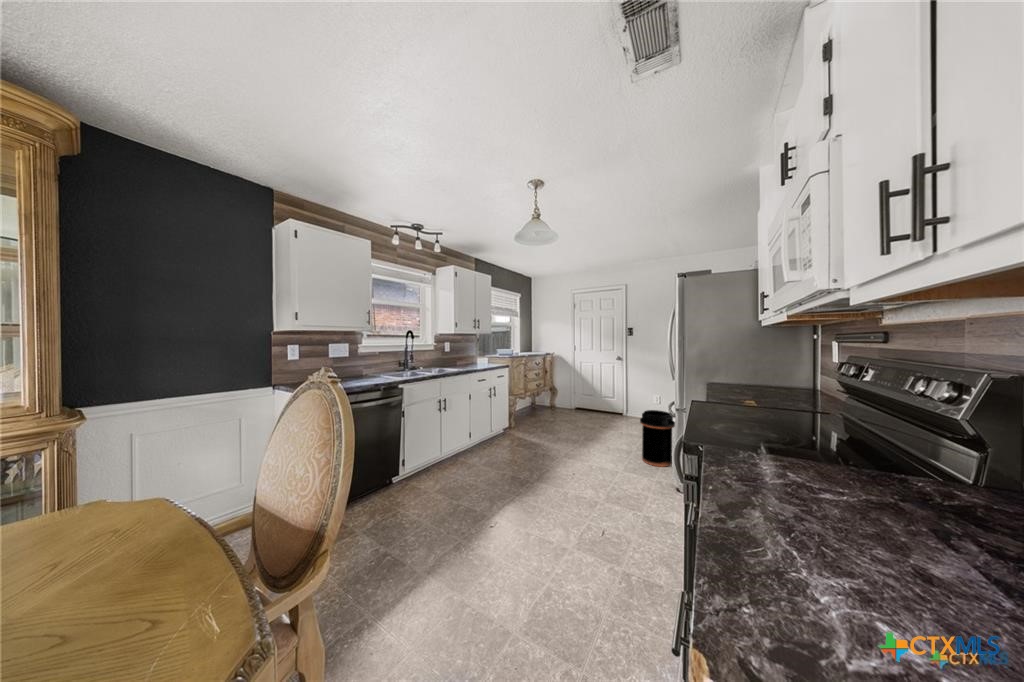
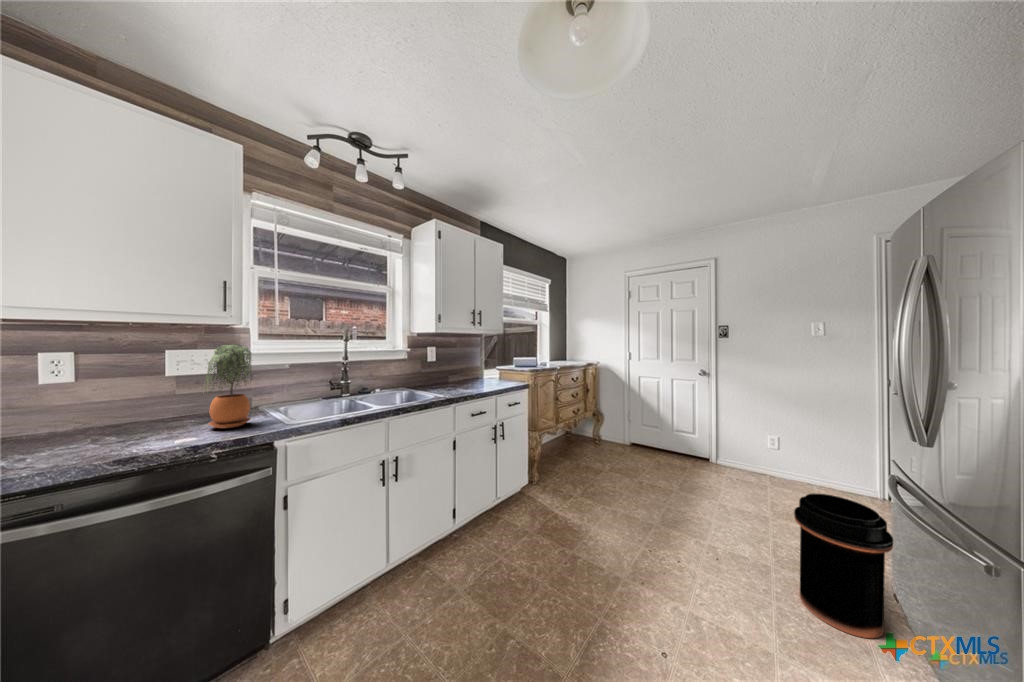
potted plant: none [364,340,382,380] -> present [206,344,252,429]

